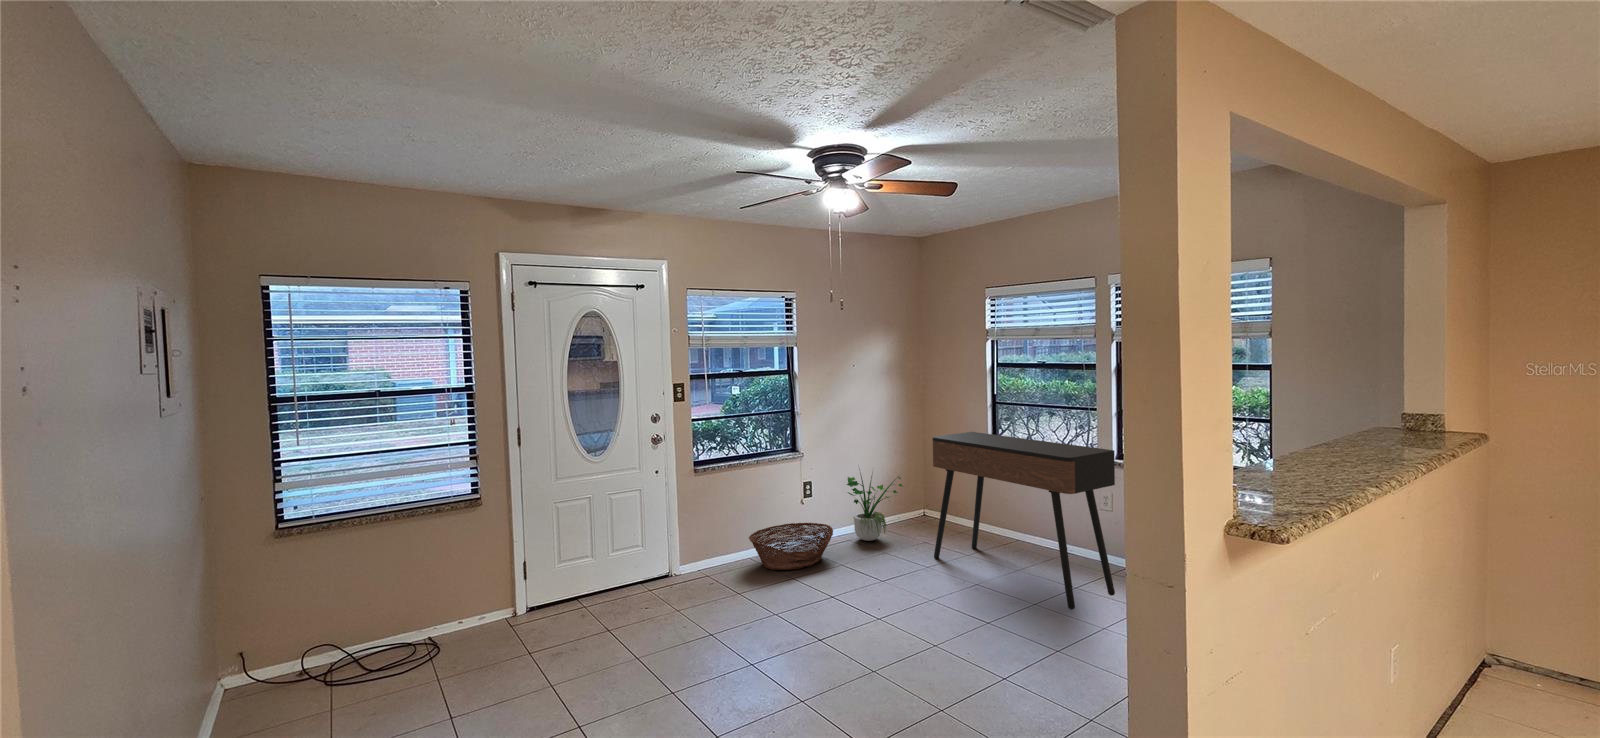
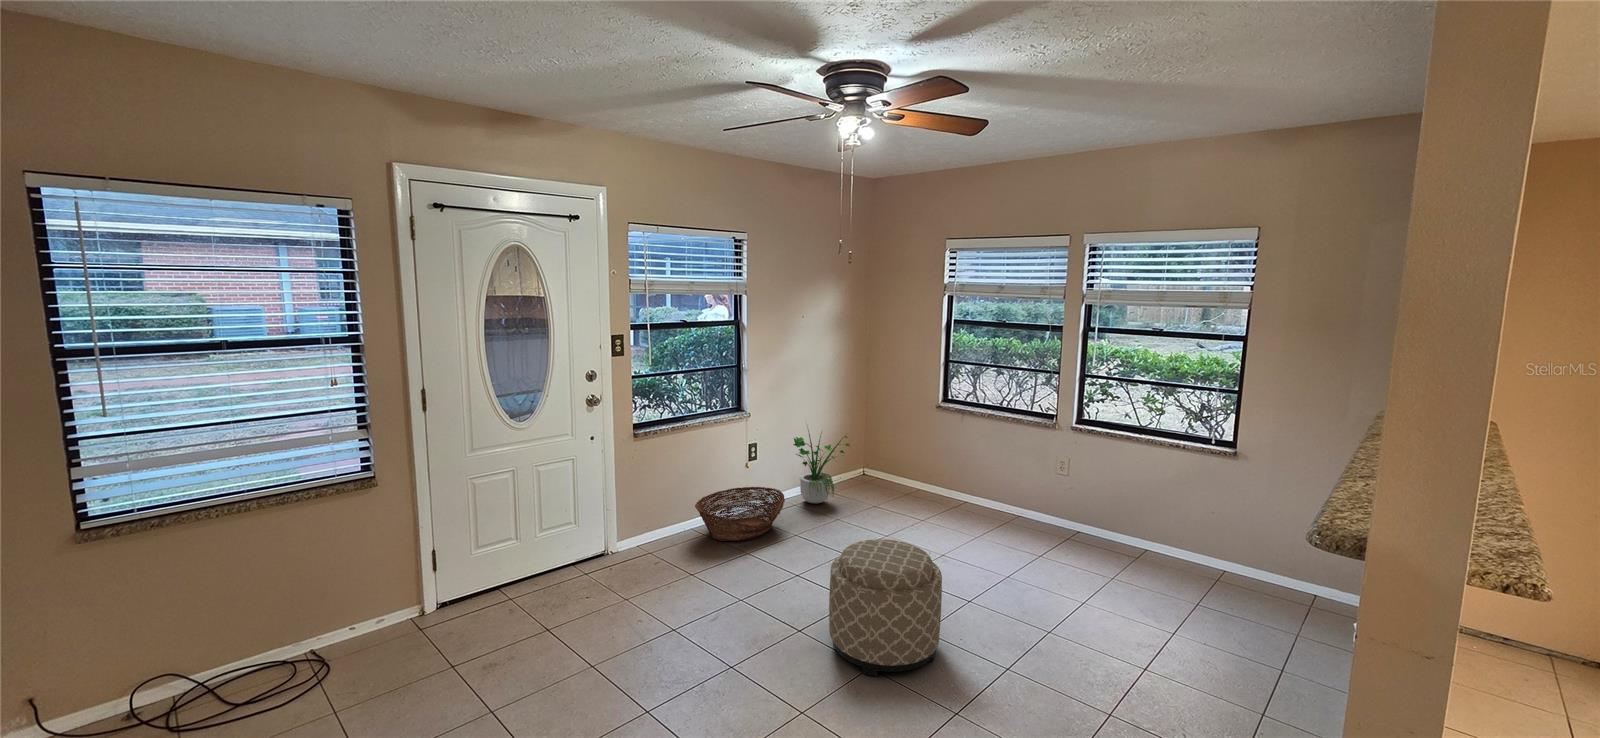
console table: present [932,432,1115,610] -> none [888,392,1088,581]
ottoman: none [843,558,945,679] -> present [829,539,942,677]

